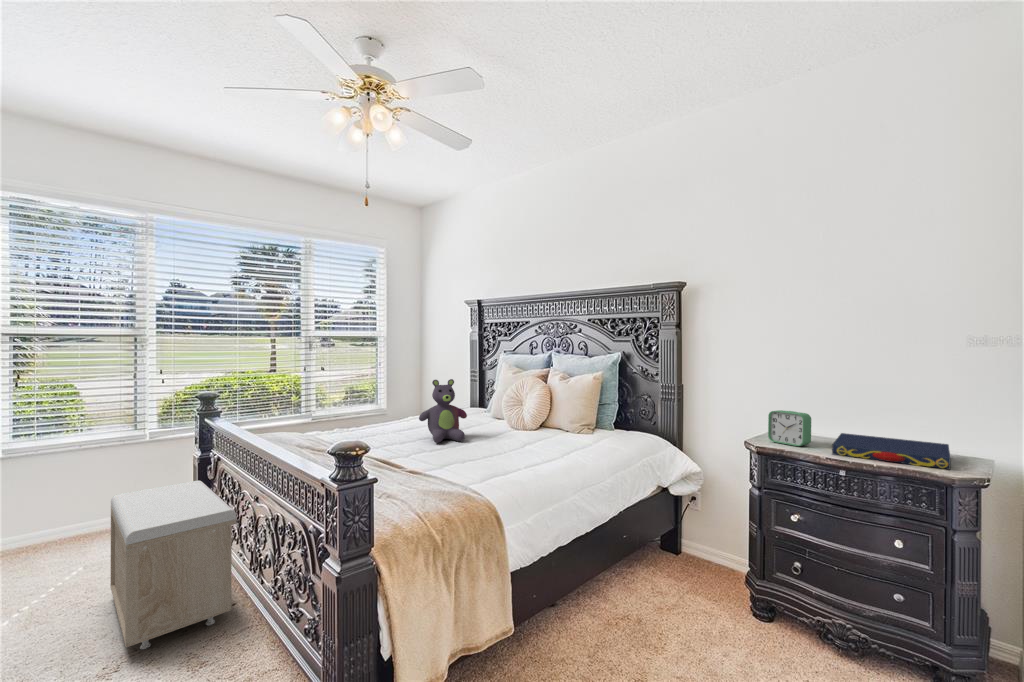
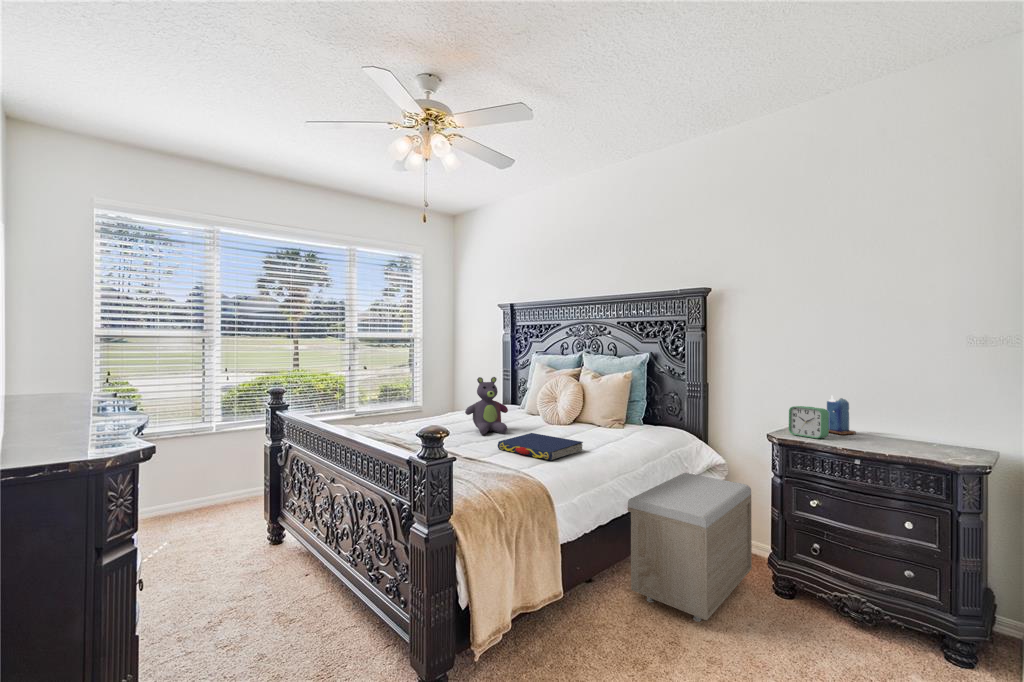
candle: none [803,398,840,441] -> present [827,396,856,435]
book: present [832,433,951,469] -> present [498,433,583,460]
storage bench: present [110,481,236,649] -> present [628,473,752,622]

